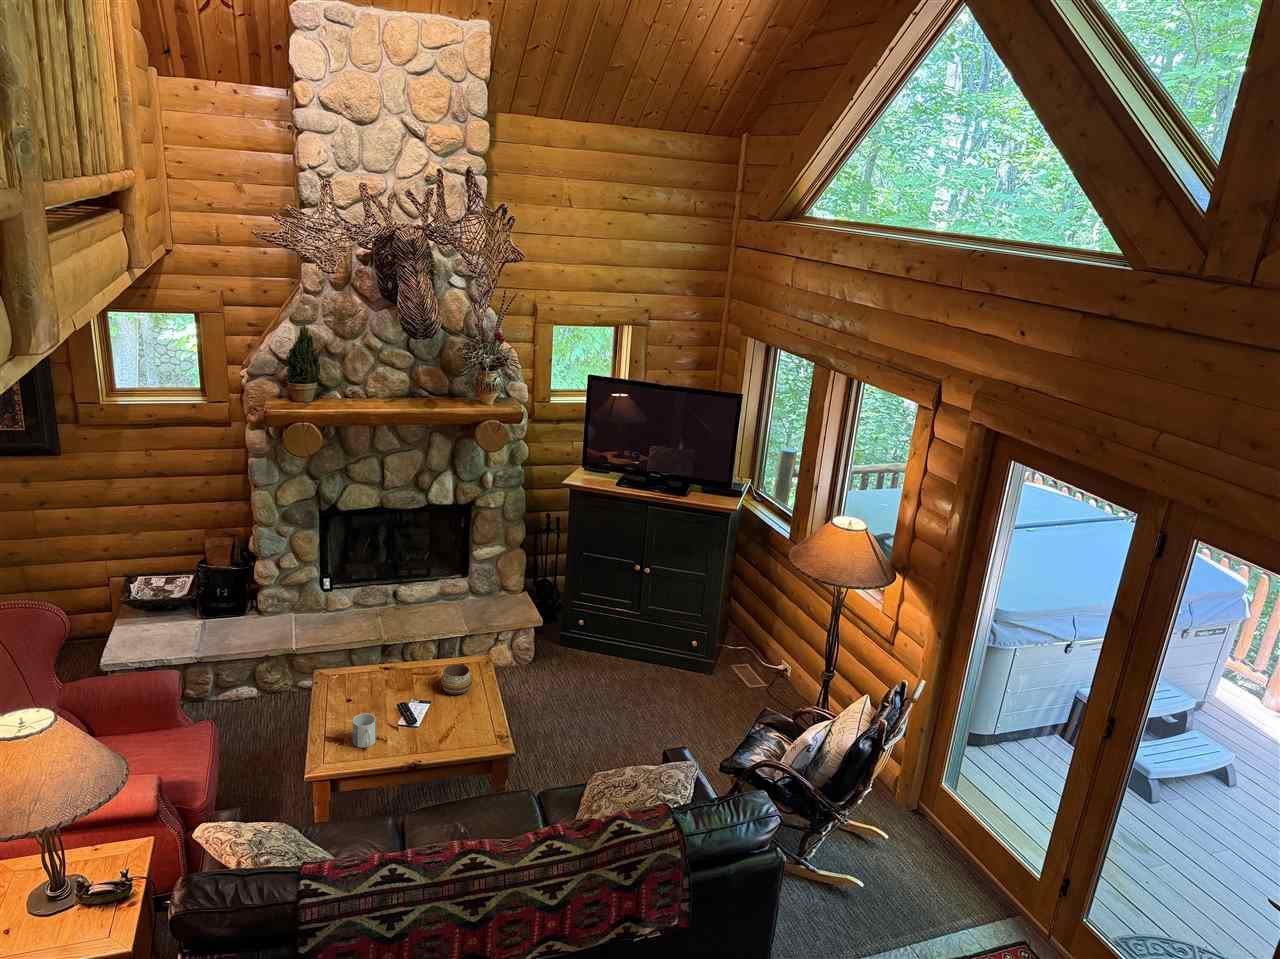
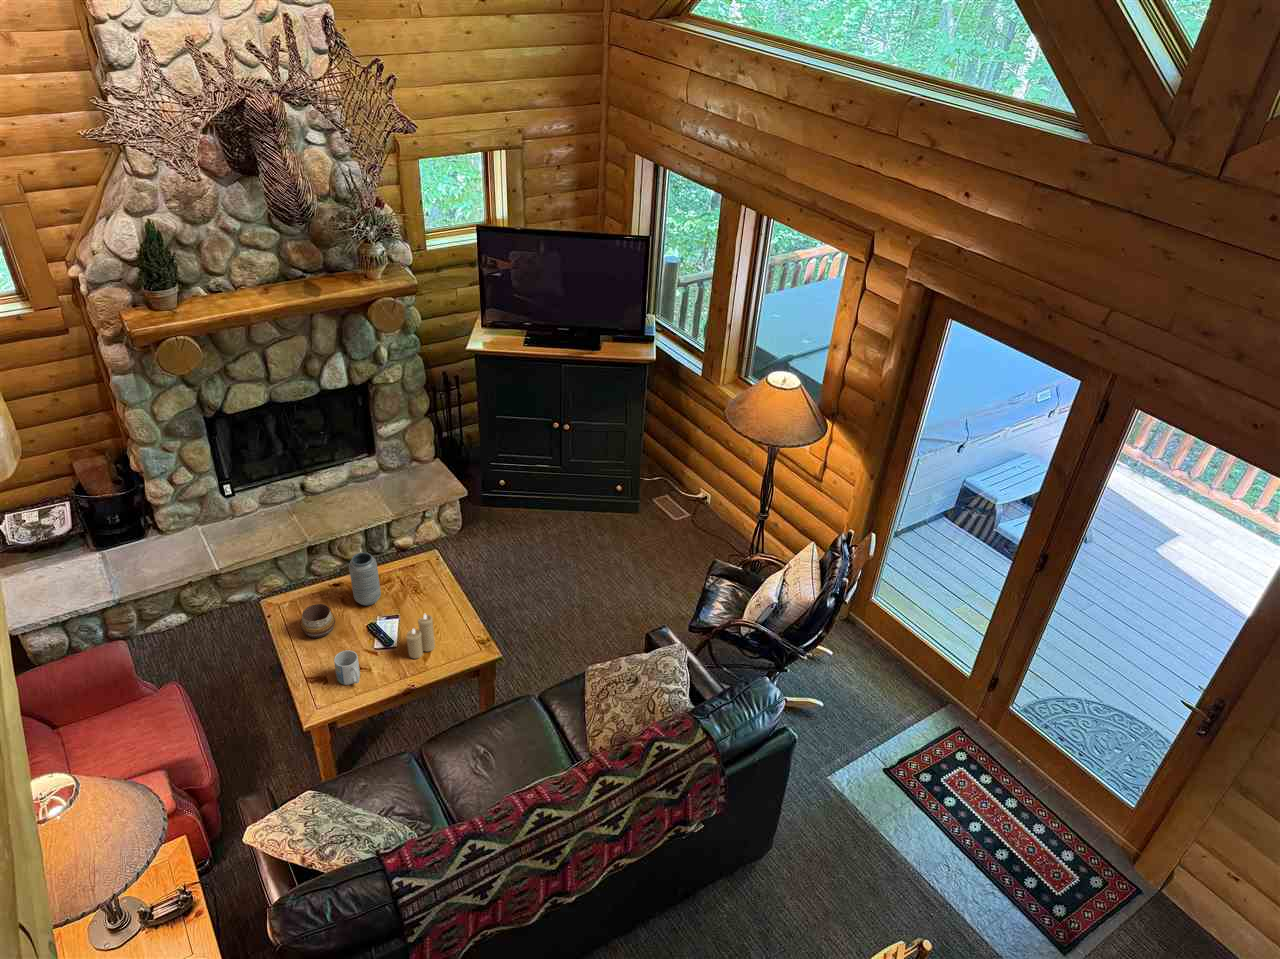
vase: none [395,632,422,686] -> present [349,552,381,606]
decorative bowl: present [441,664,472,695] -> present [301,604,335,638]
candle: none [427,692,456,737] -> present [406,614,435,658]

